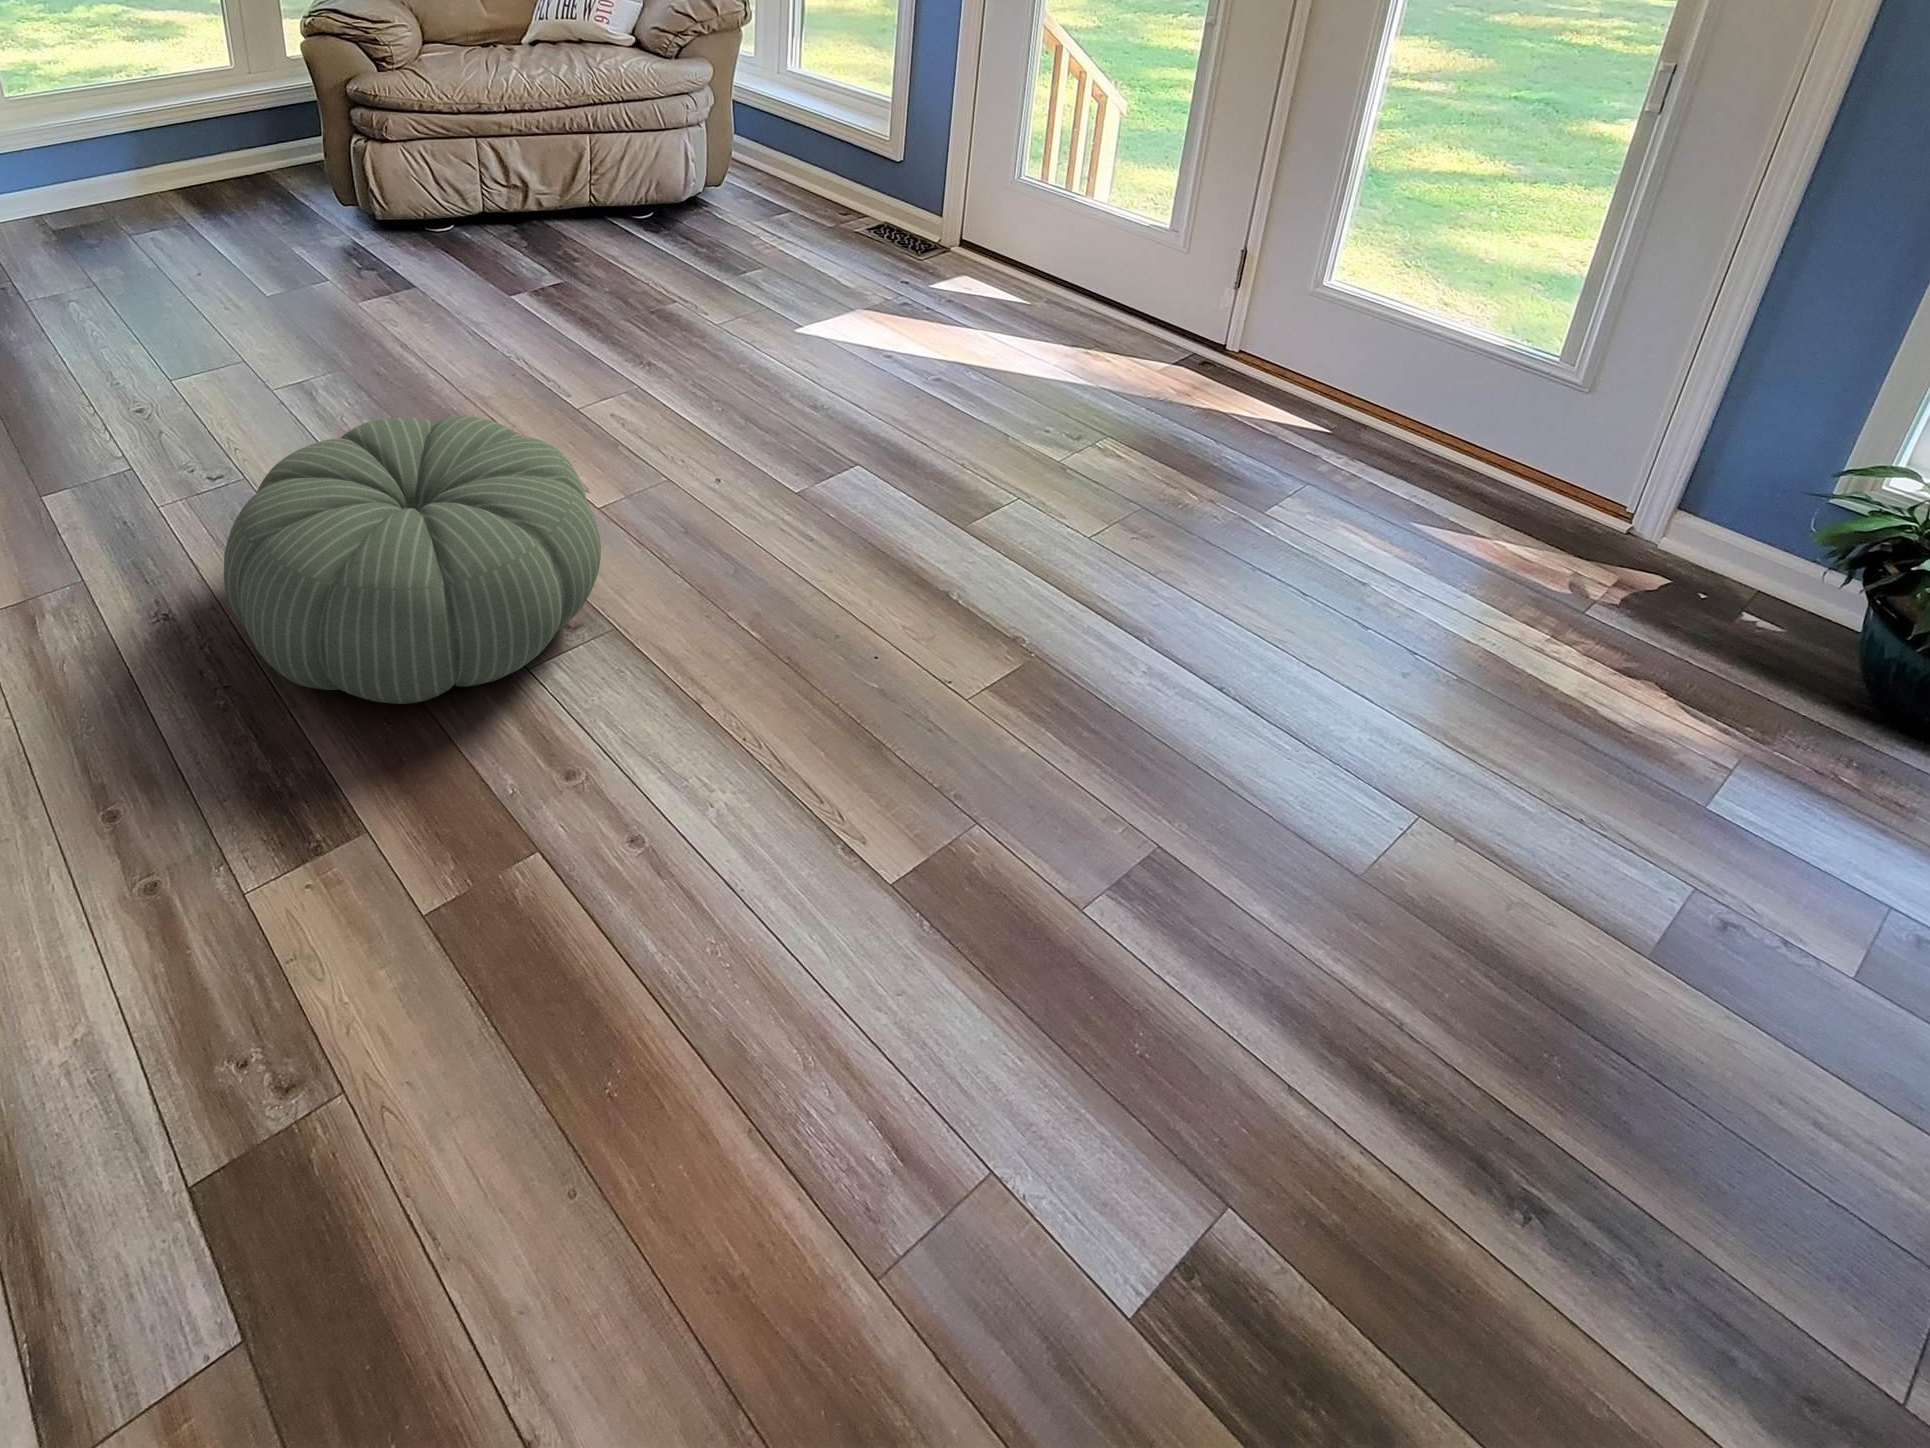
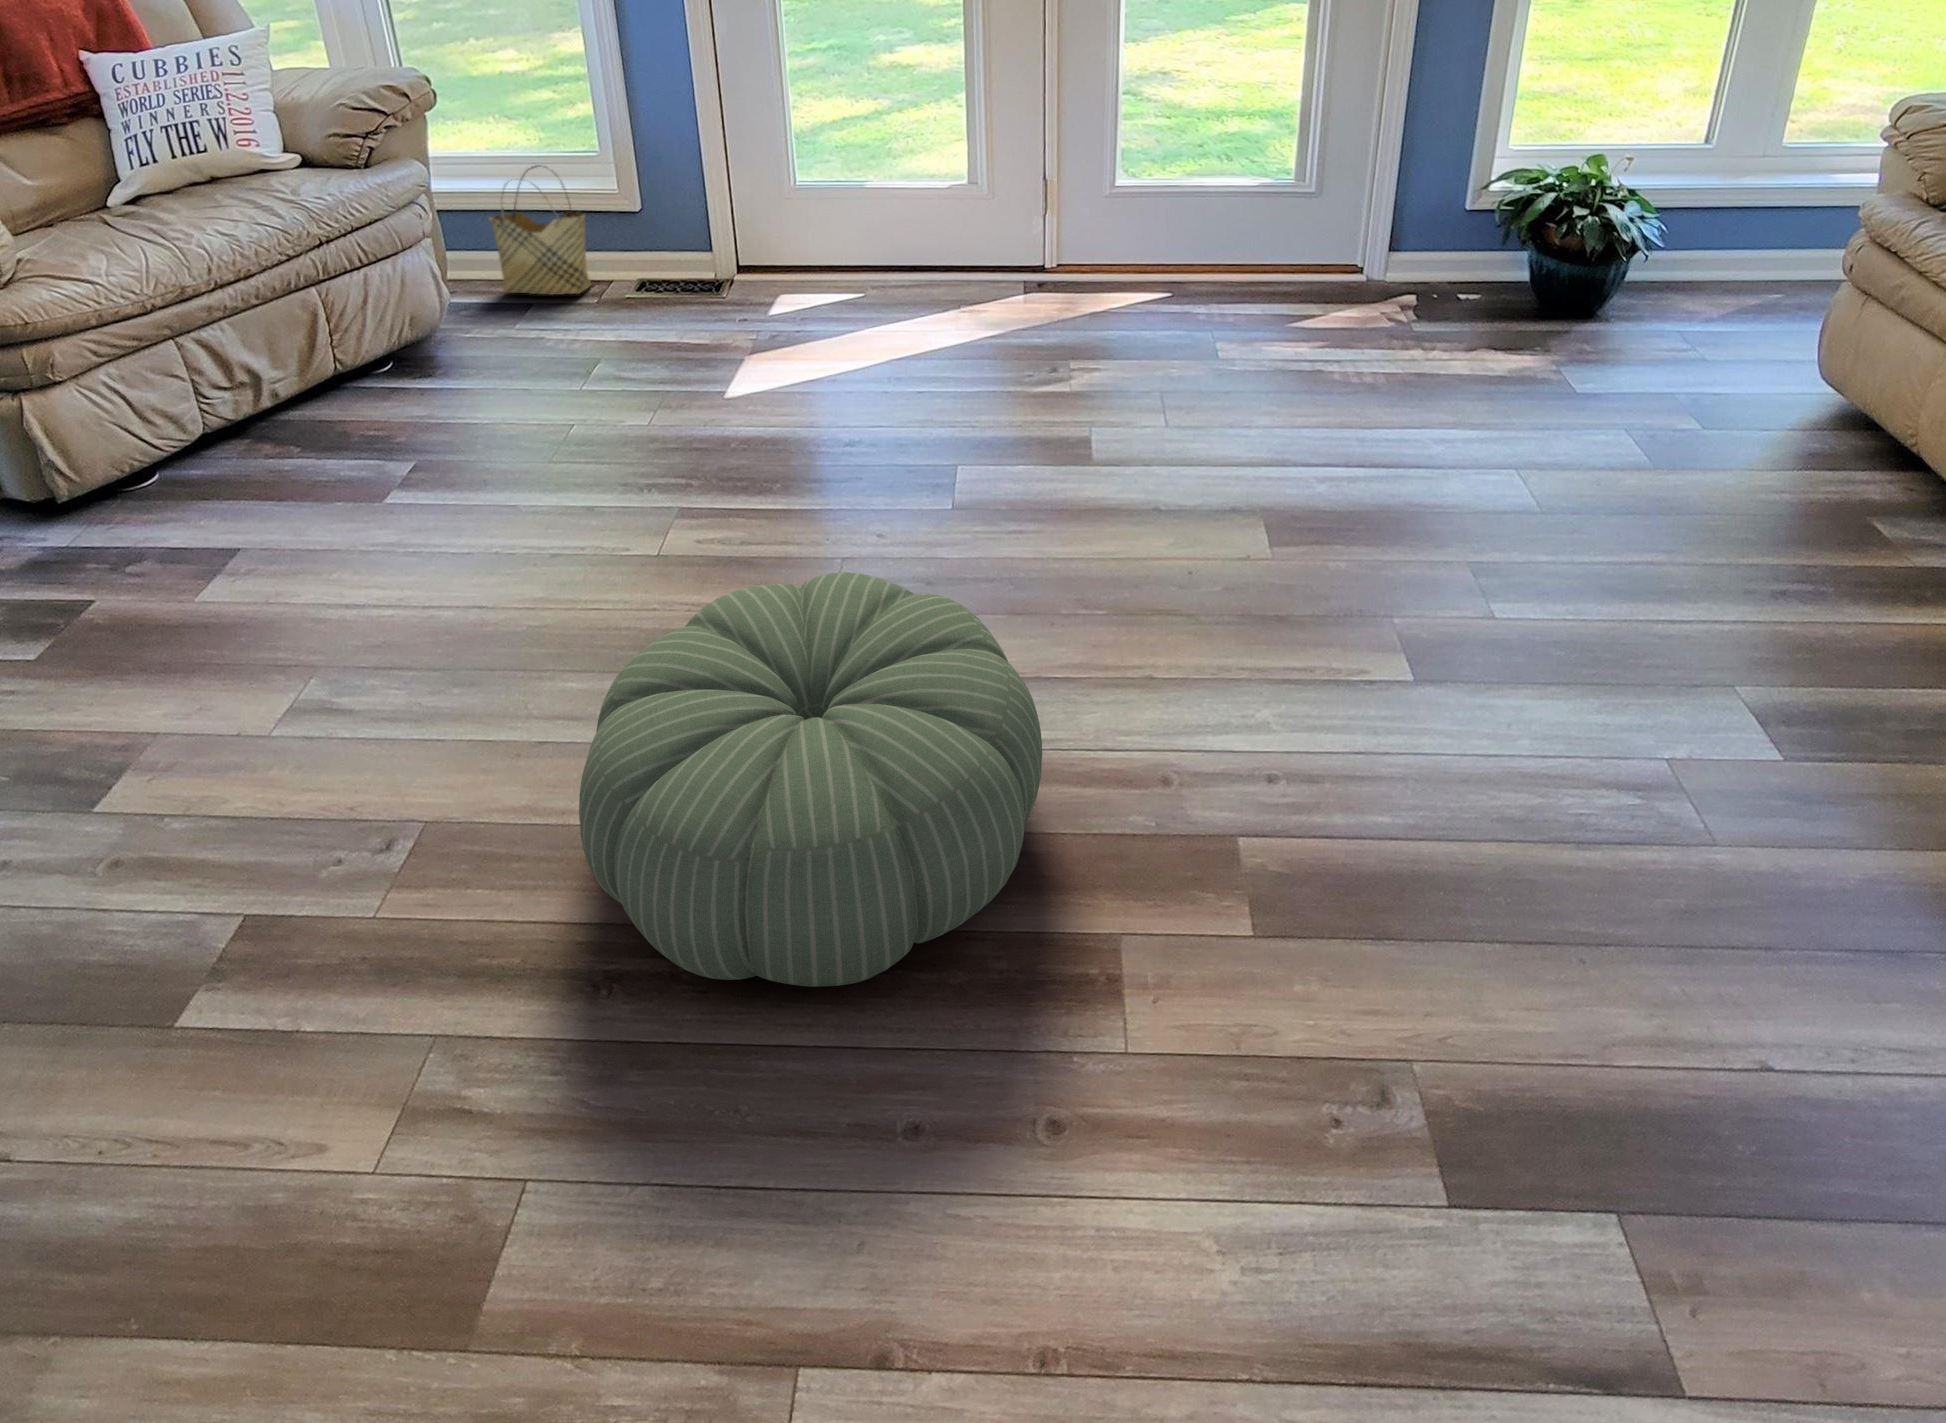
woven basket: none [763,98,838,217] -> present [489,165,591,295]

